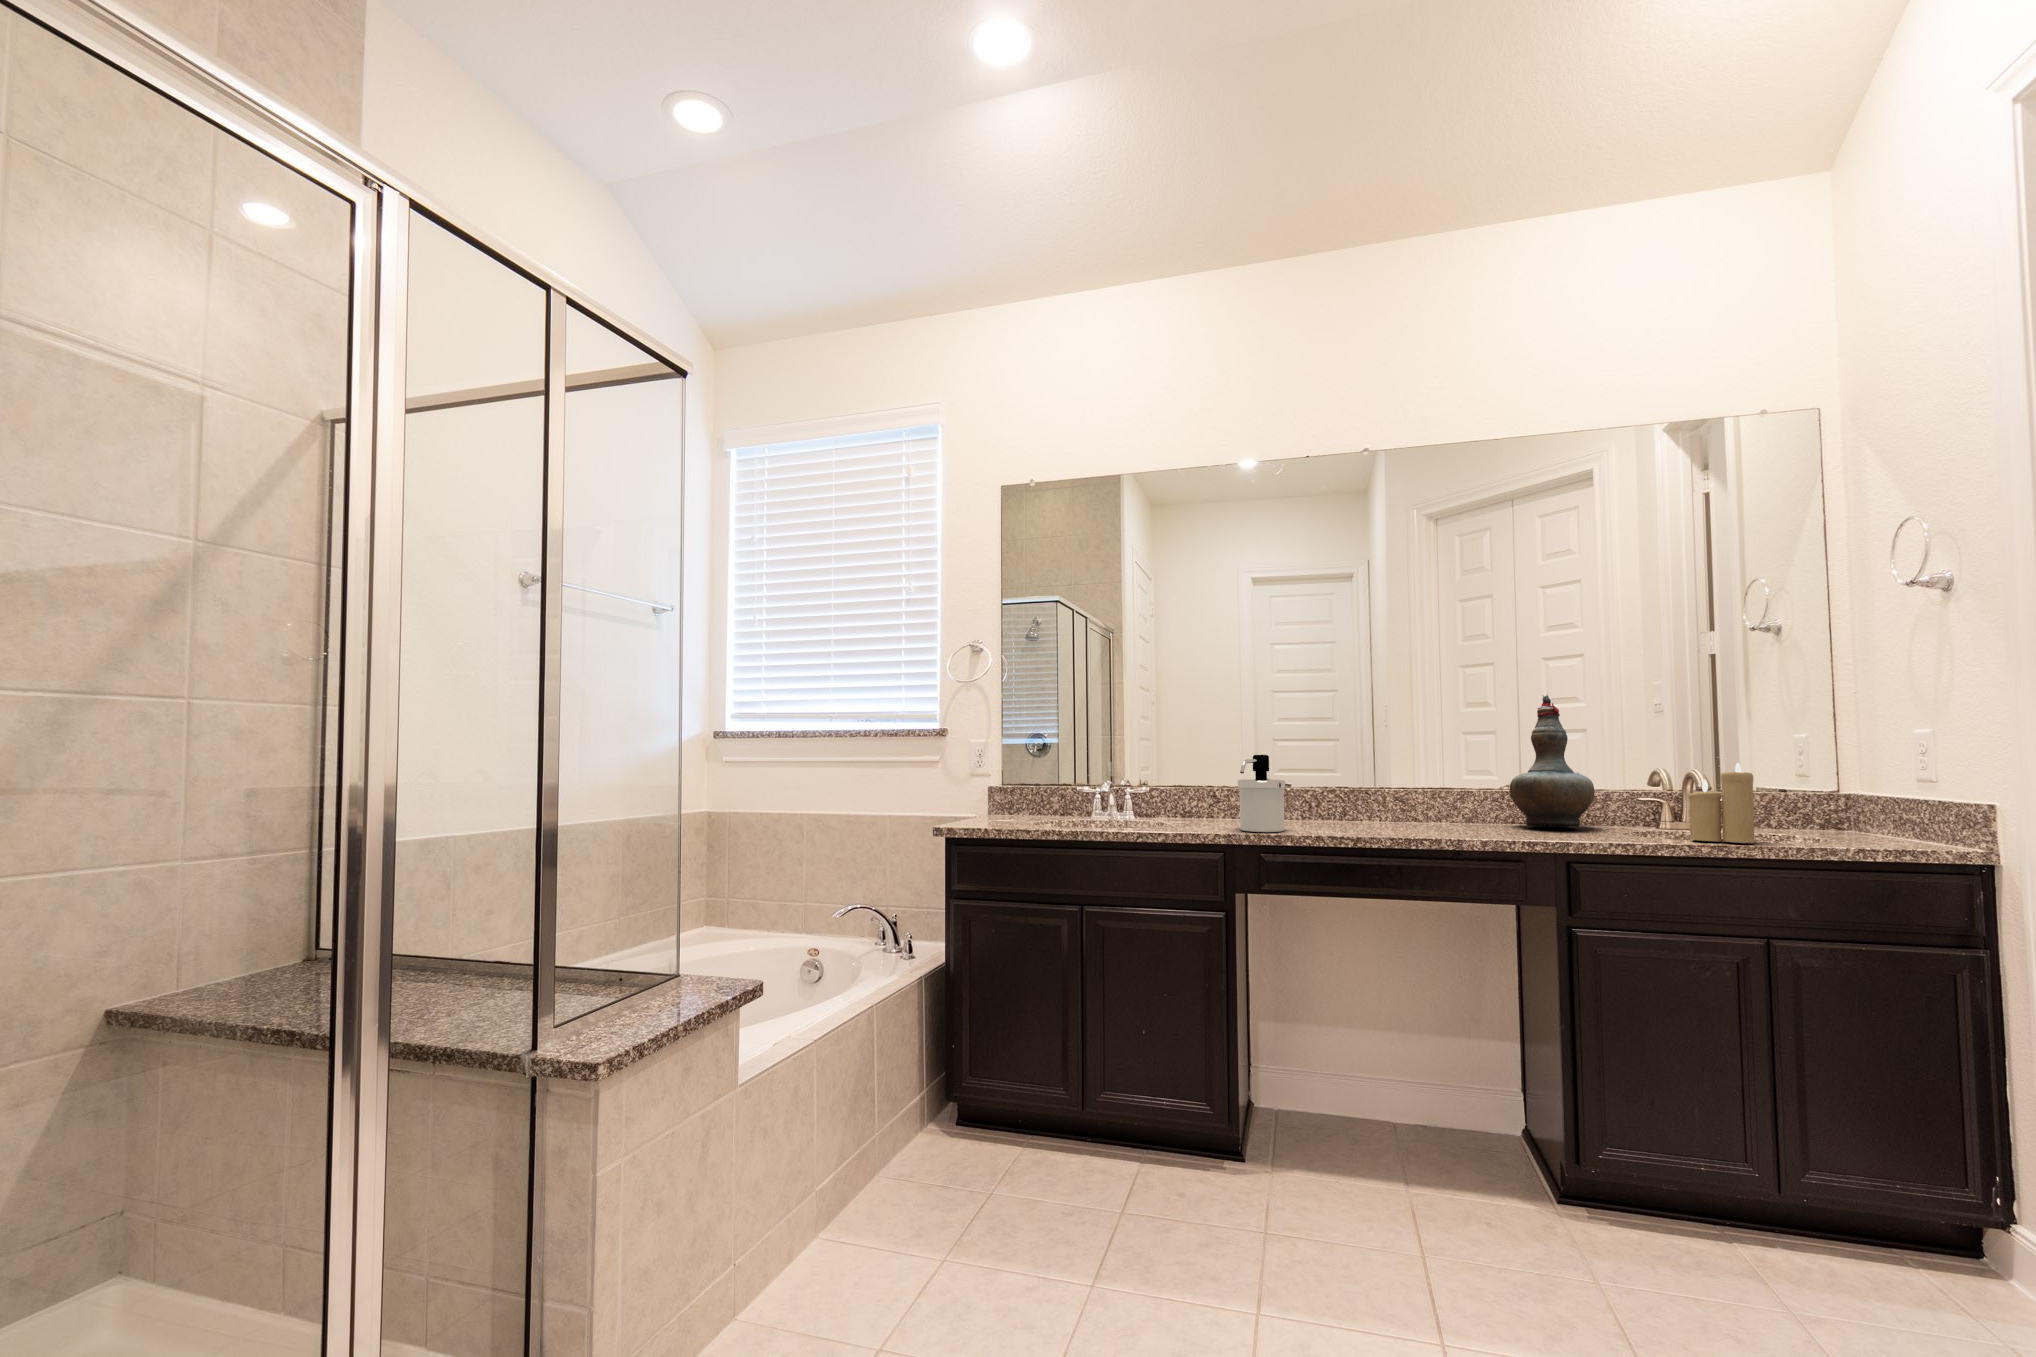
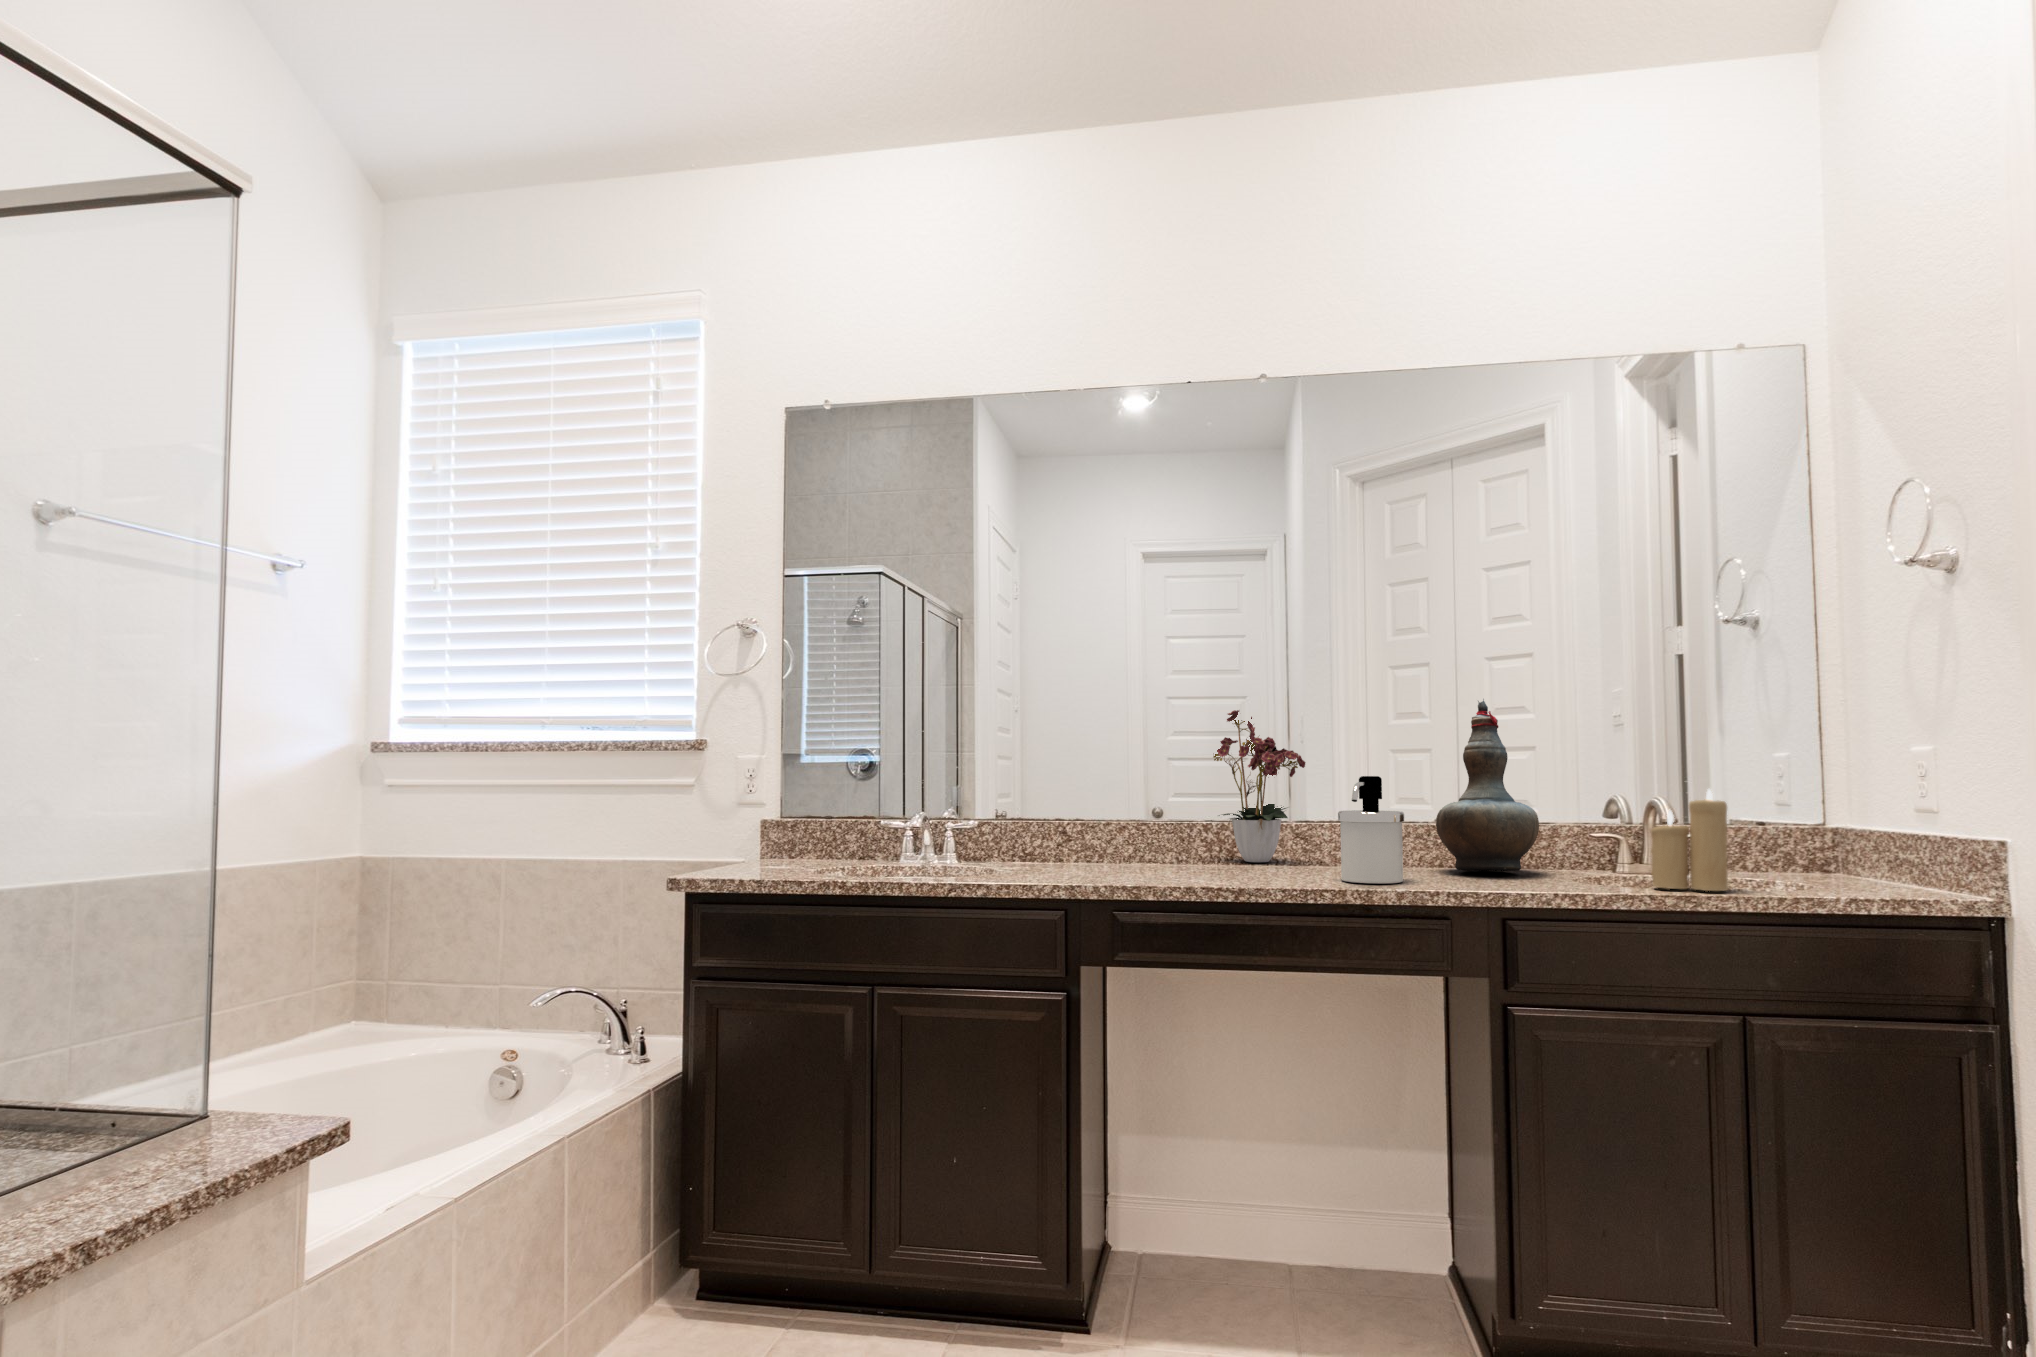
flower arrangement: none [1324,698,1409,819] -> present [1213,710,1306,862]
soap dispenser: present [1238,755,1285,832] -> present [1338,776,1404,884]

